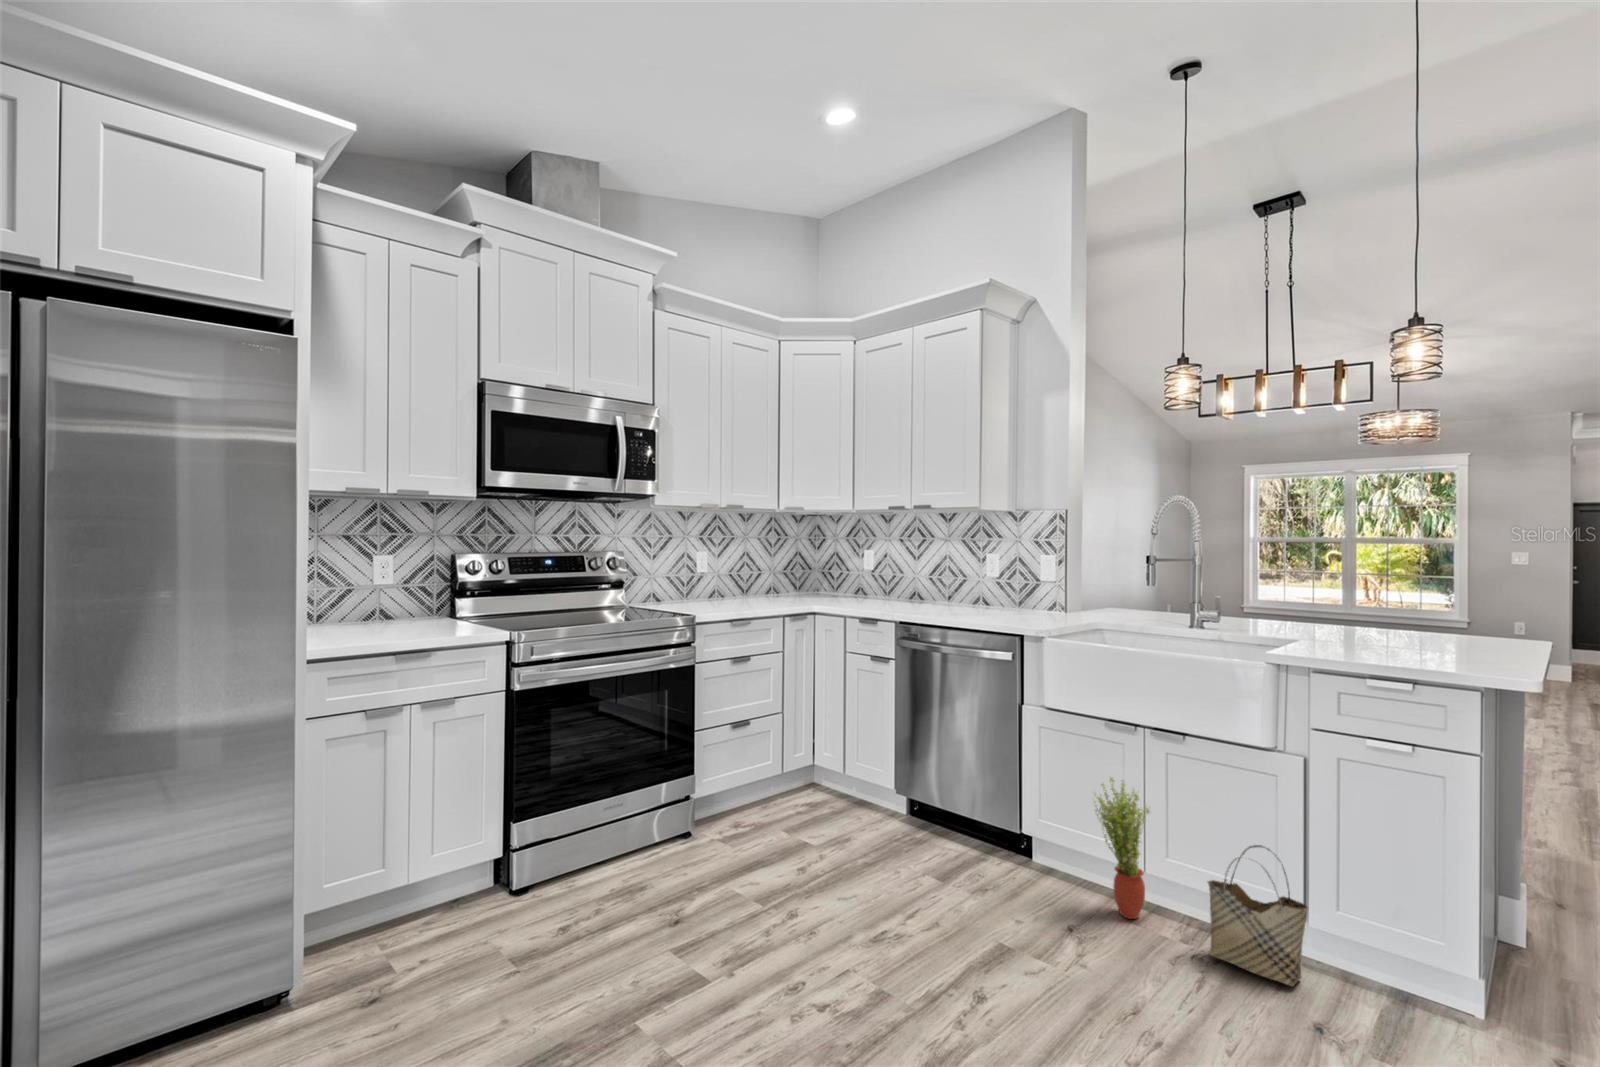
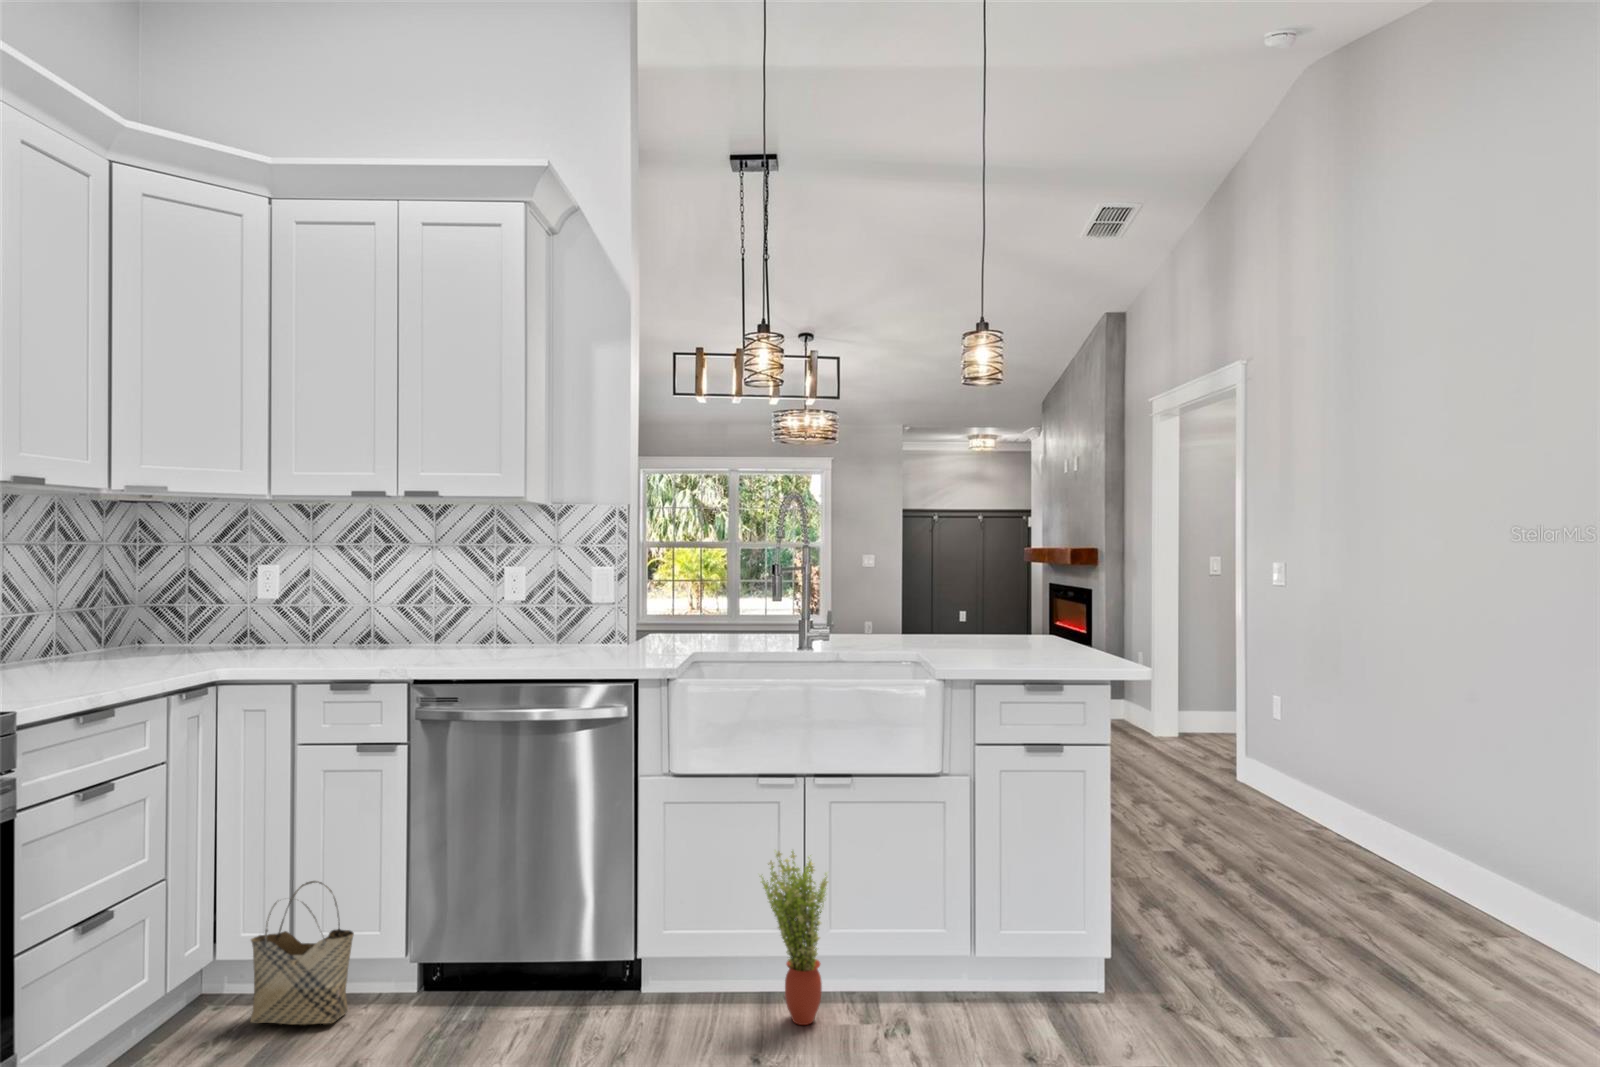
woven basket: present [1208,845,1308,986] -> present [251,881,354,1025]

